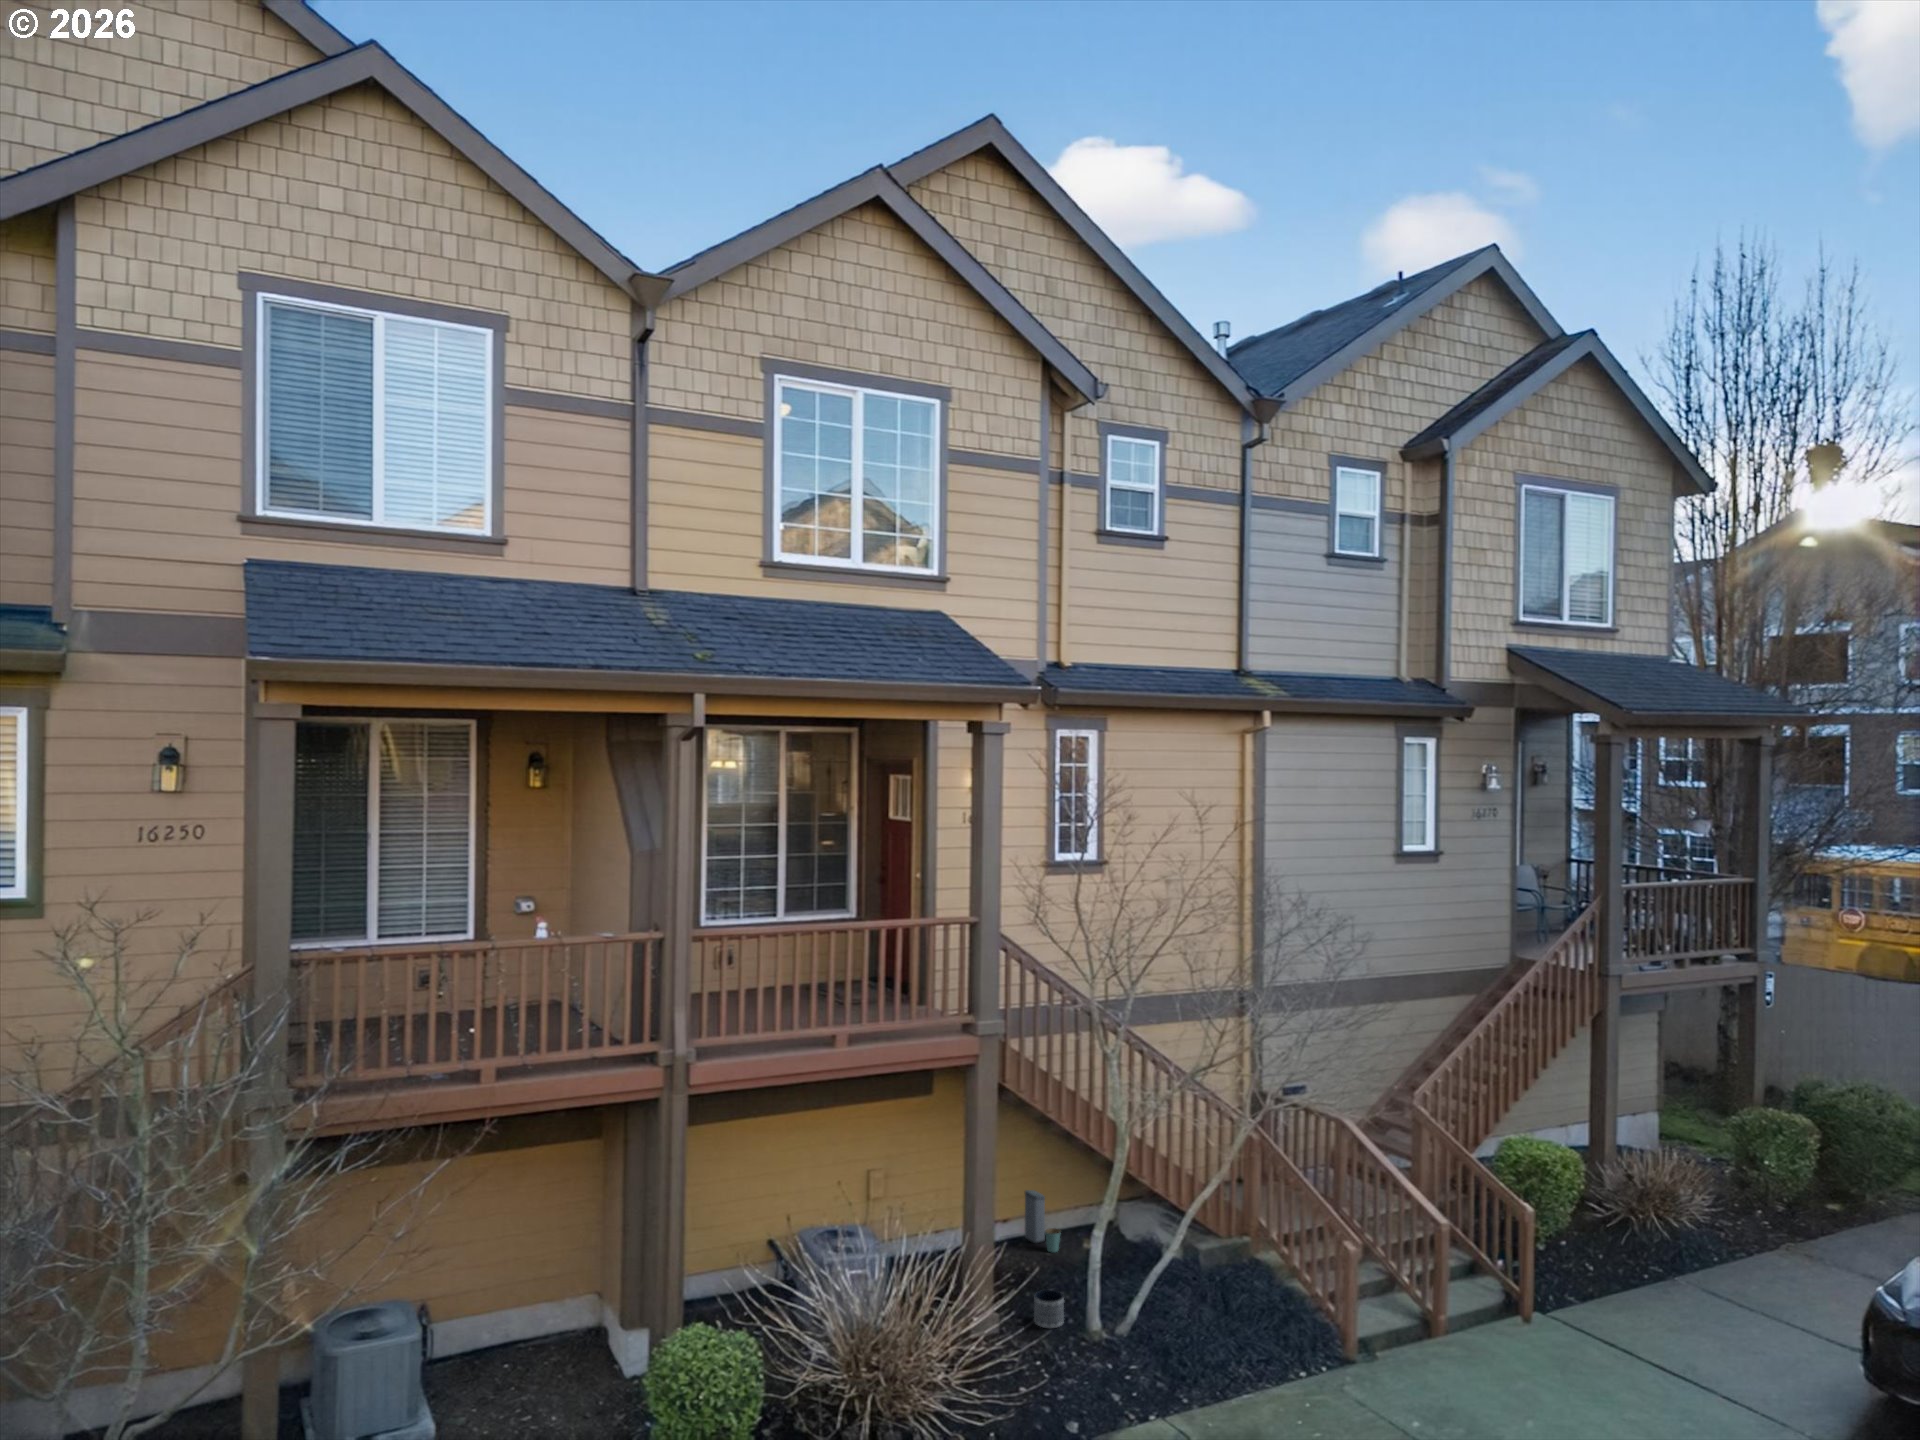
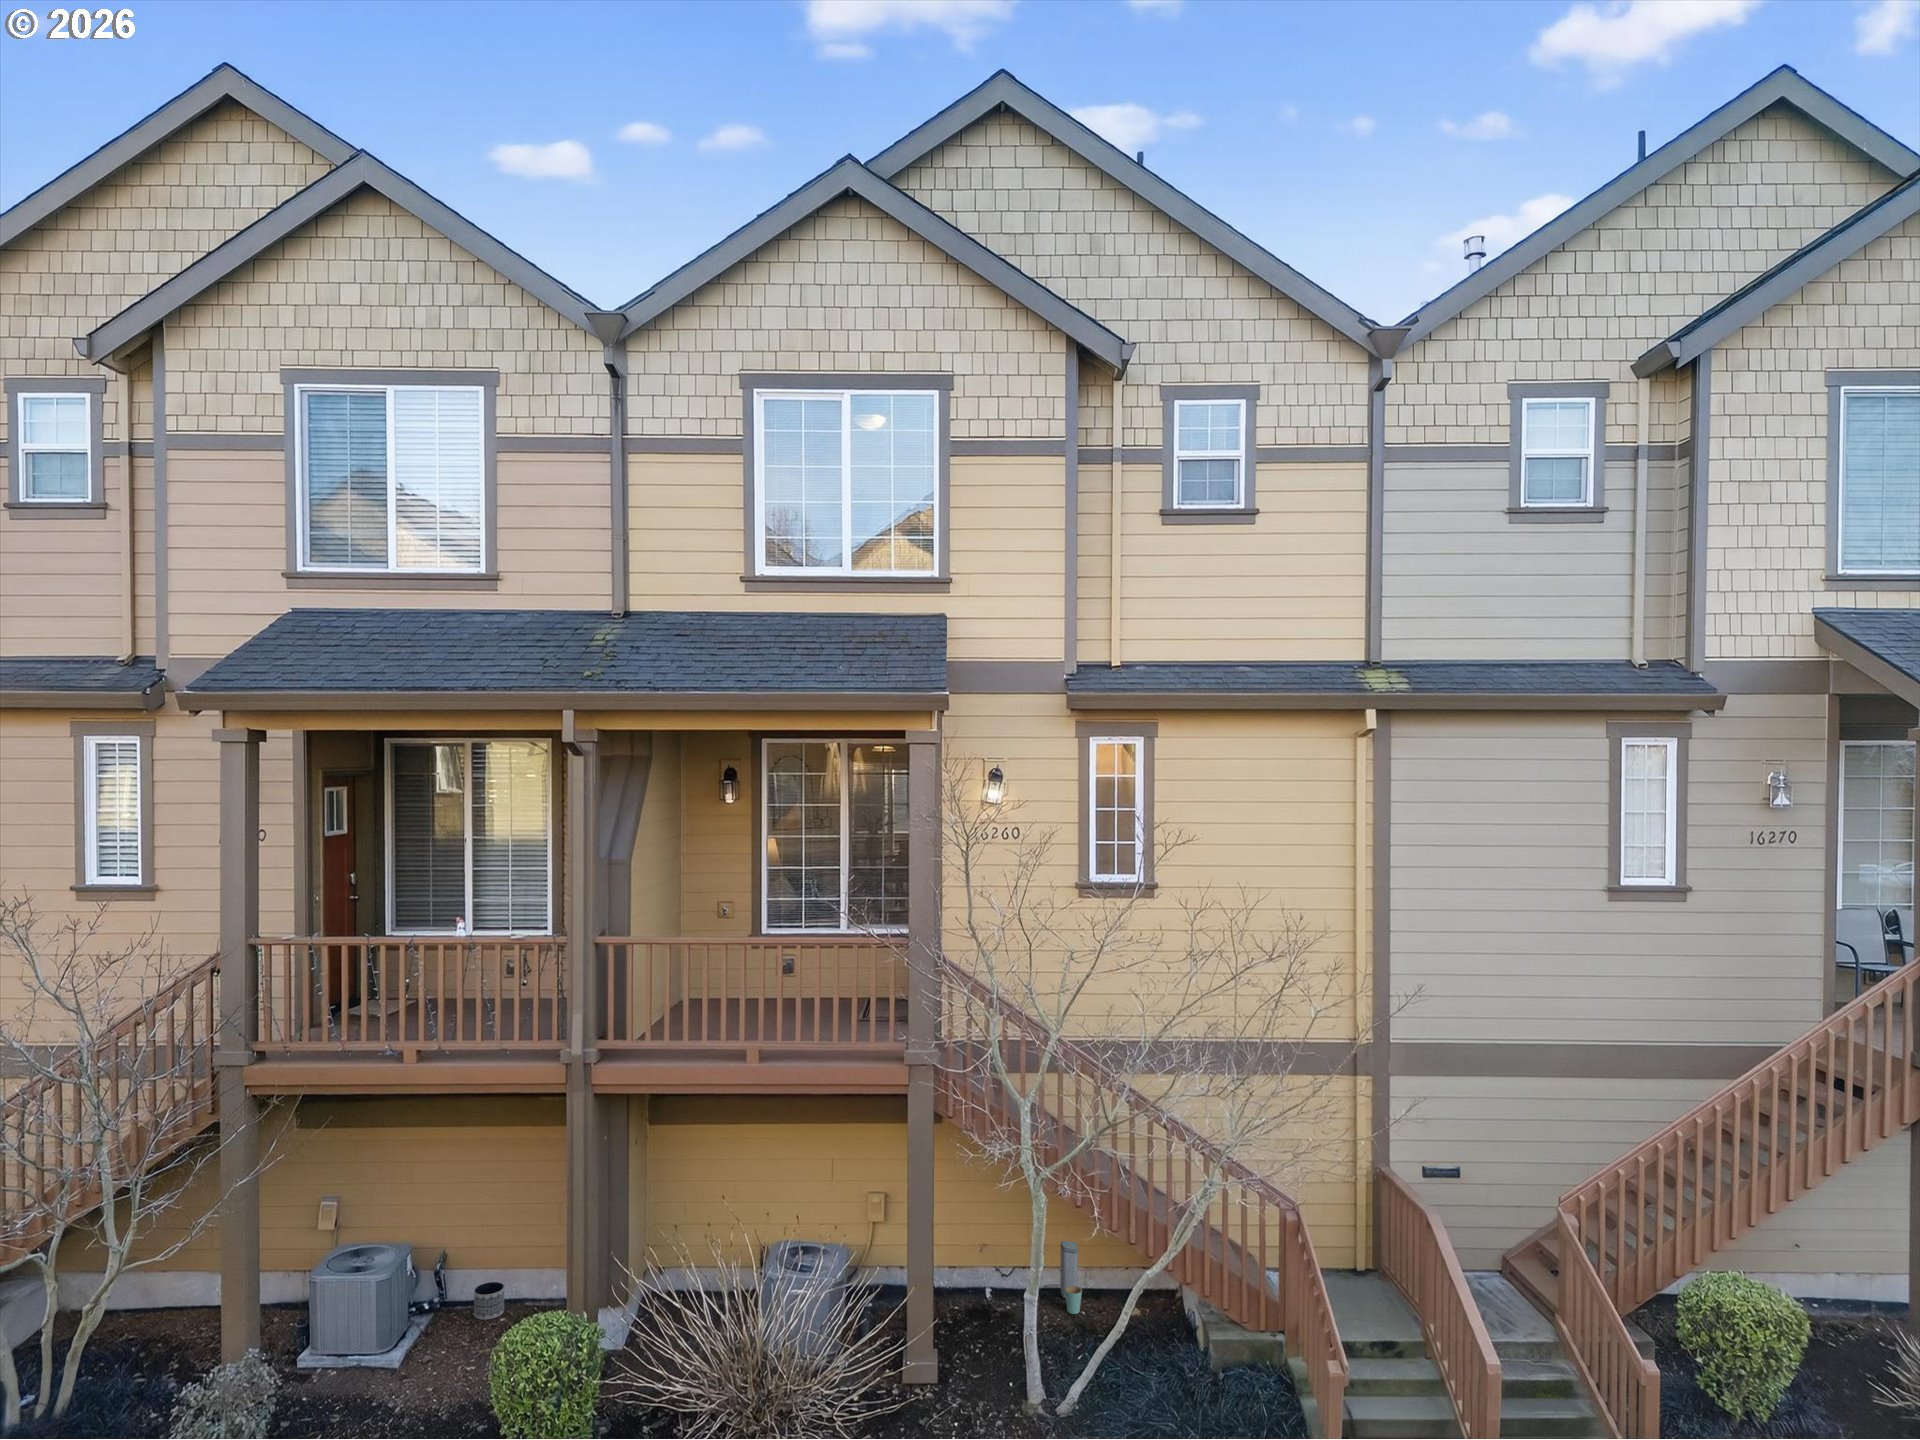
planter: present [1034,1290,1064,1328] -> present [474,1282,504,1320]

